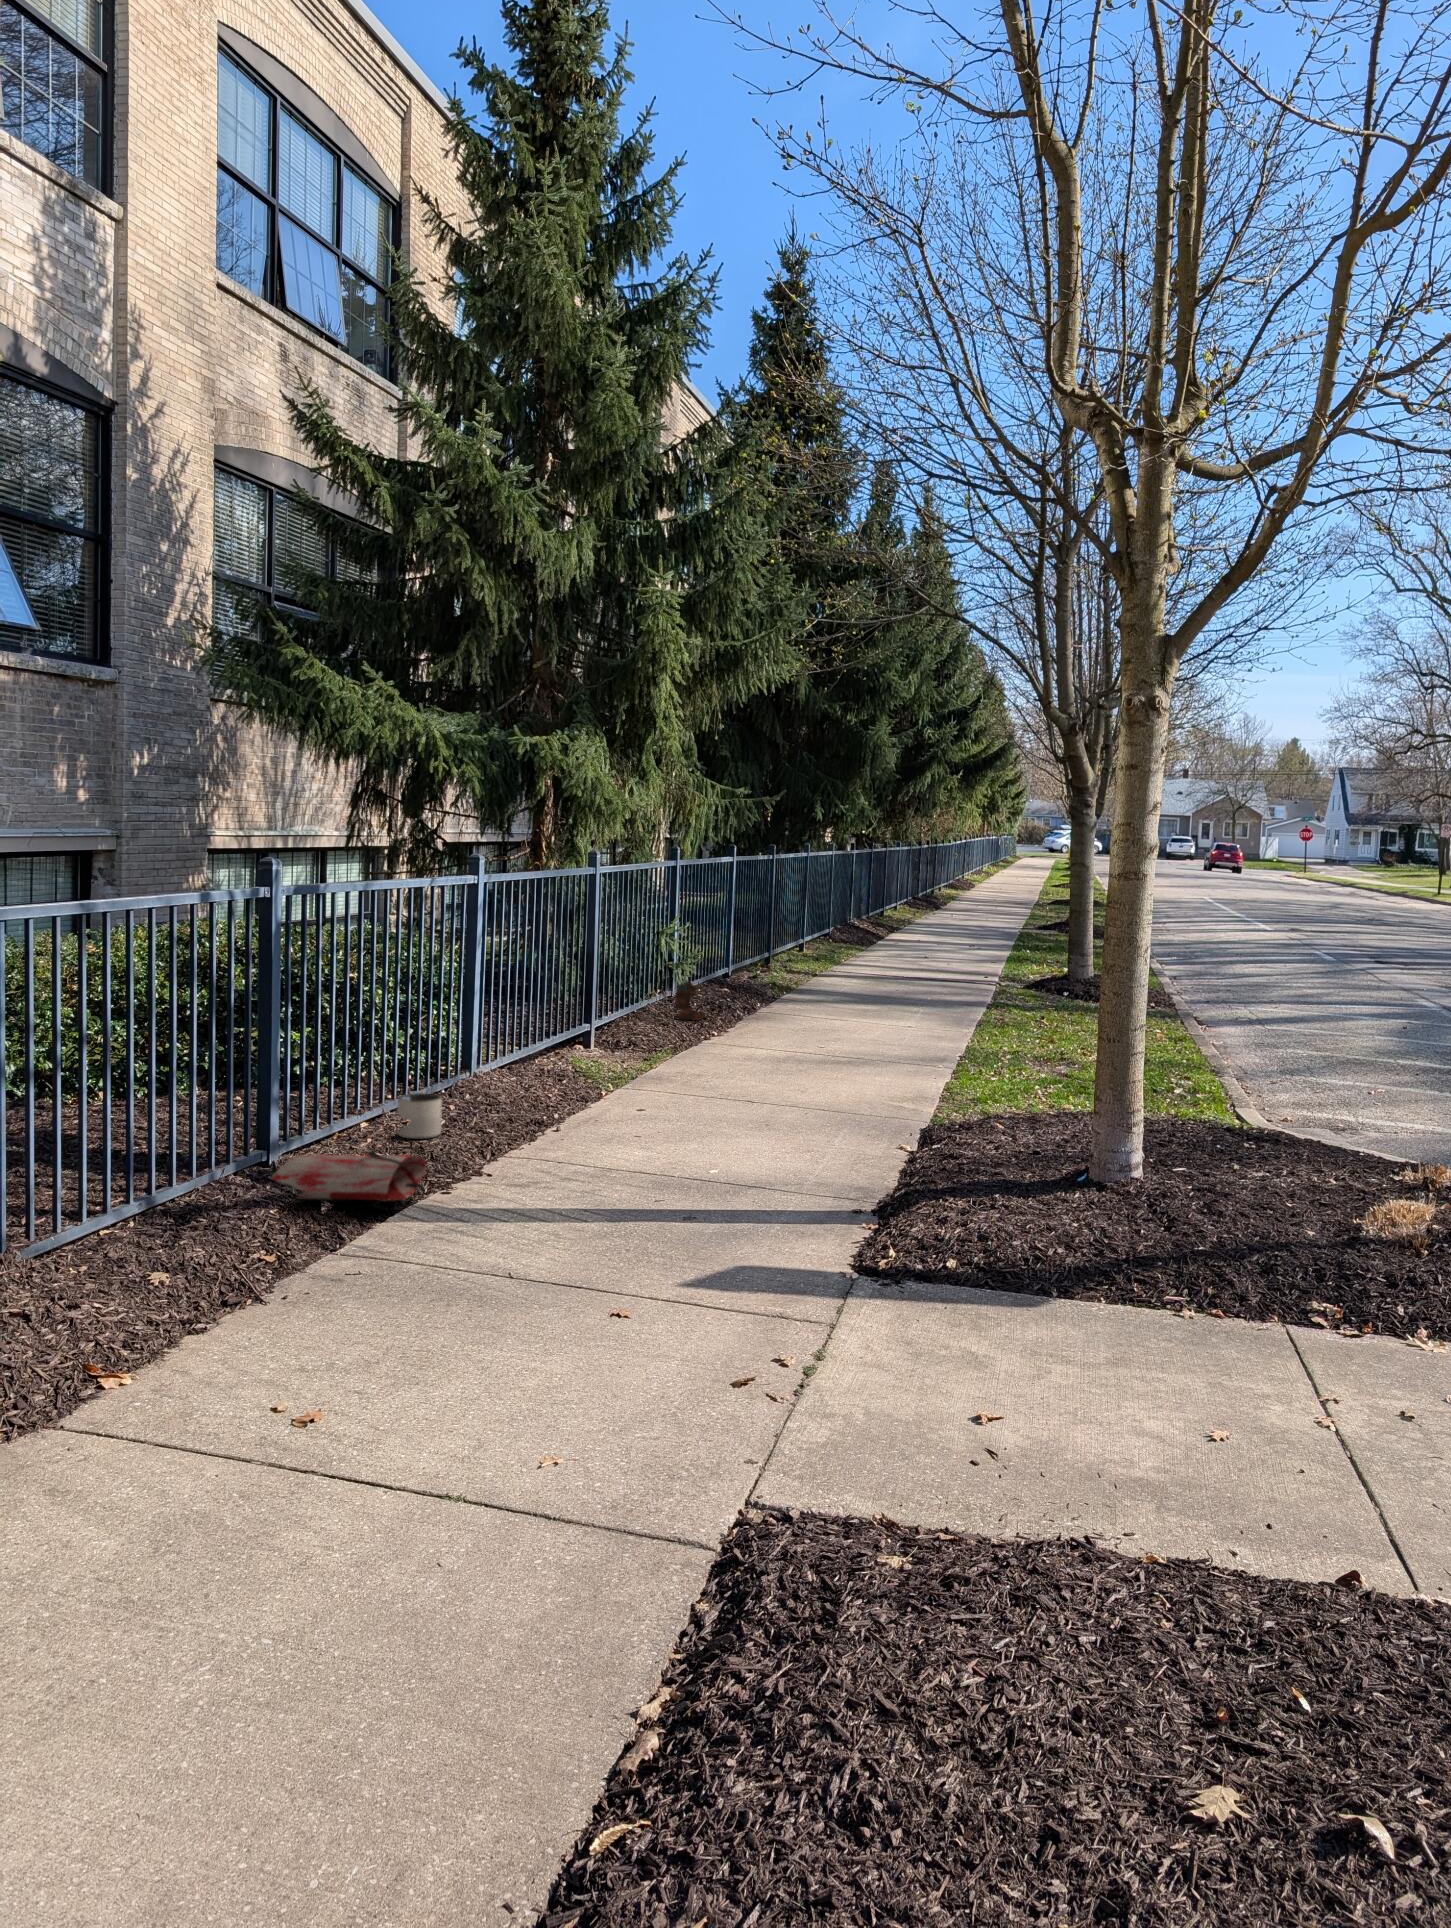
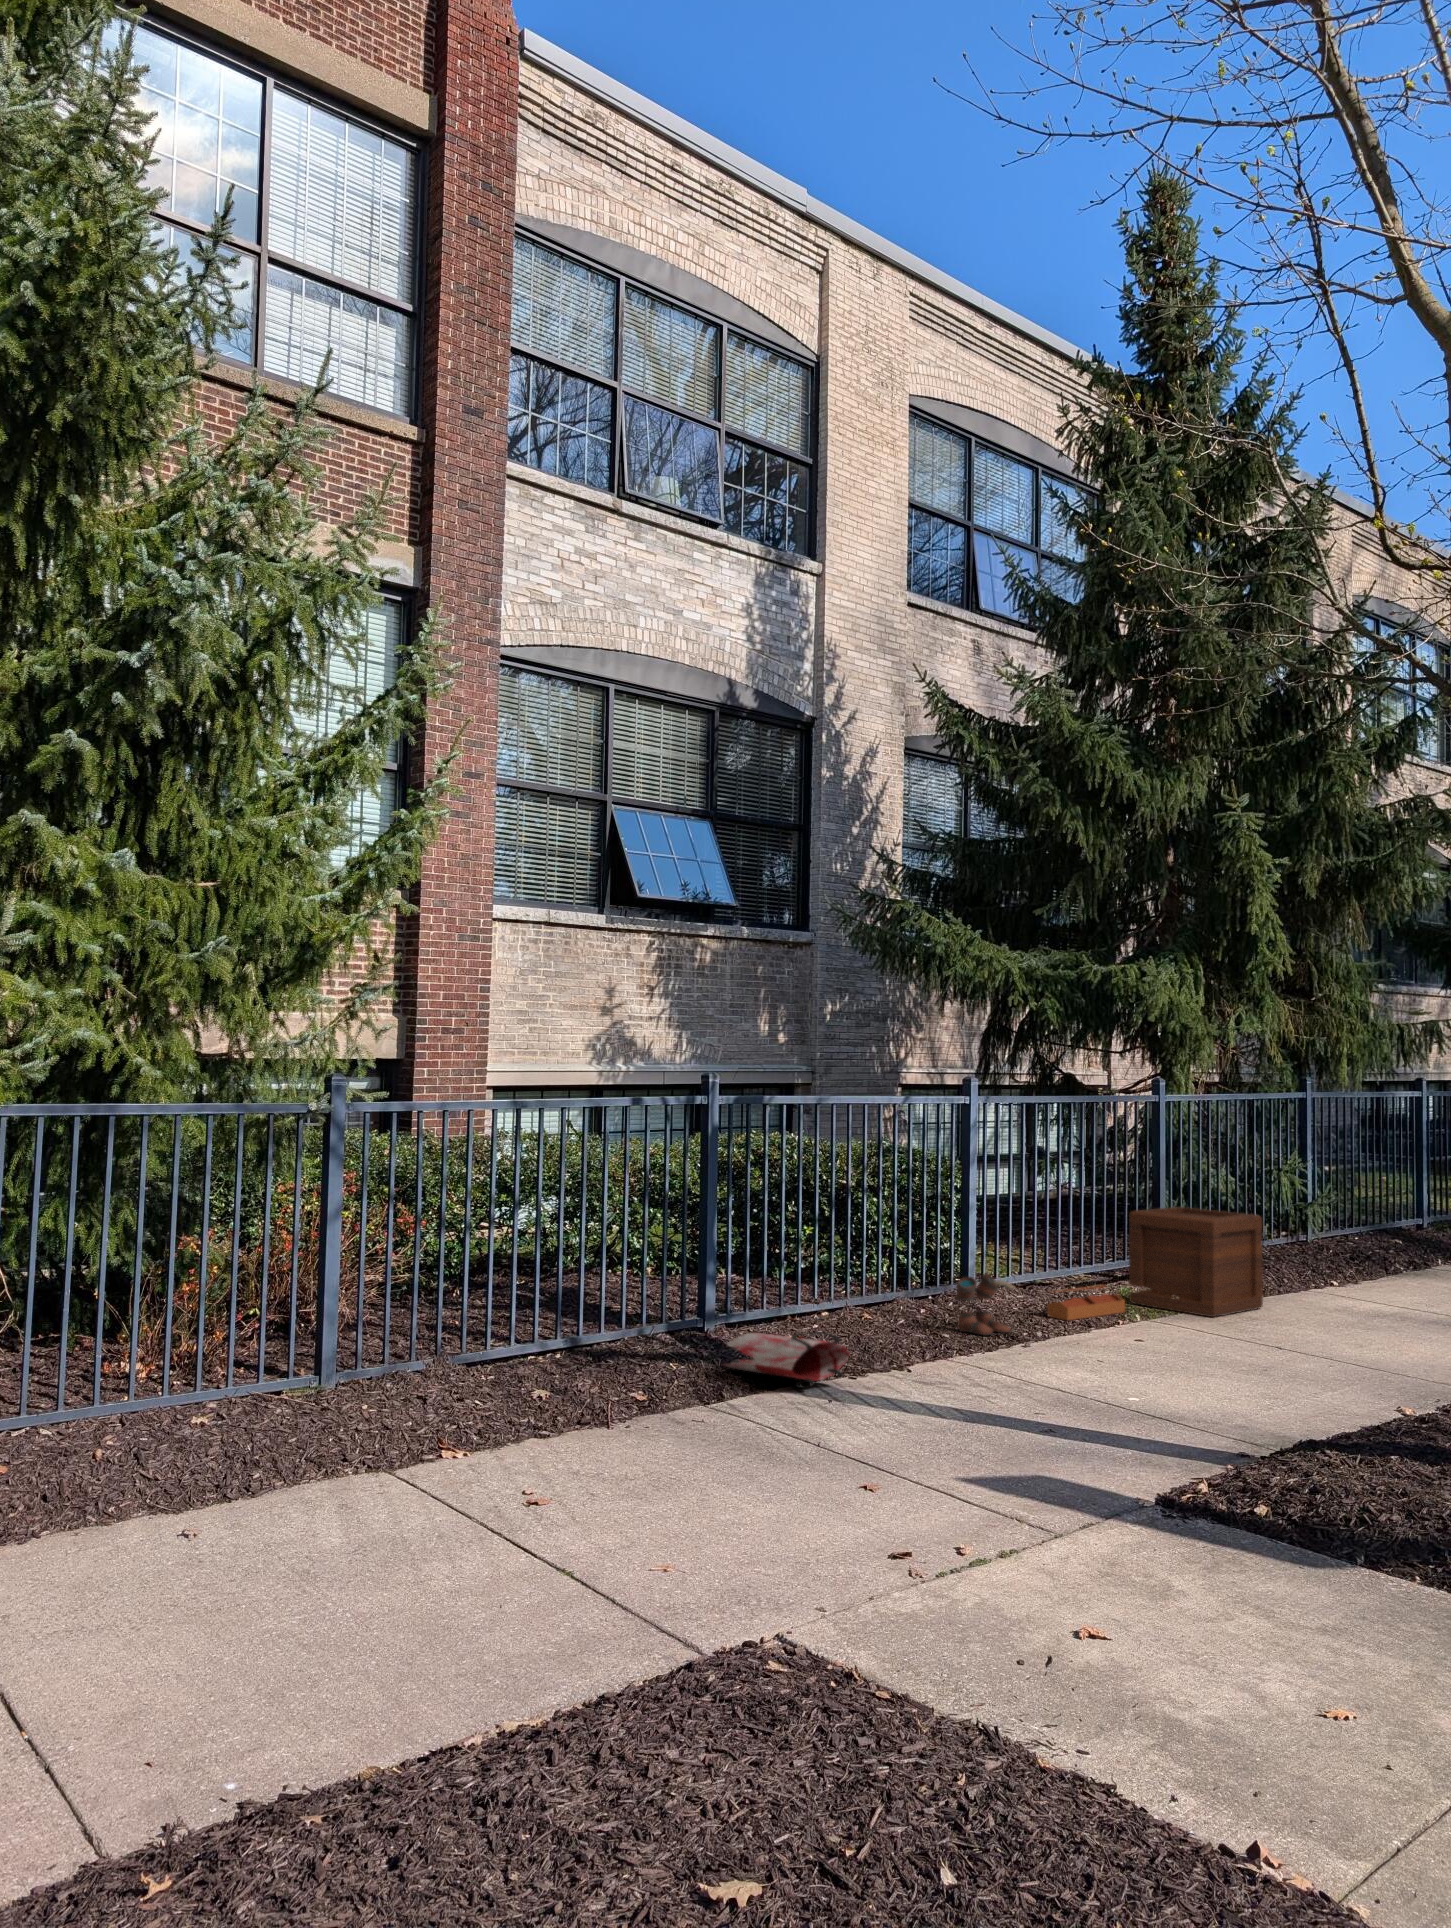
wooden crate: none [550,972,663,1075] -> present [1129,1207,1263,1317]
boots: present [675,981,706,1021] -> present [956,1273,1013,1336]
storage bin: none [500,1054,559,1094] -> present [1047,1285,1125,1320]
planter: present [397,1093,442,1139] -> none [896,1301,937,1344]

